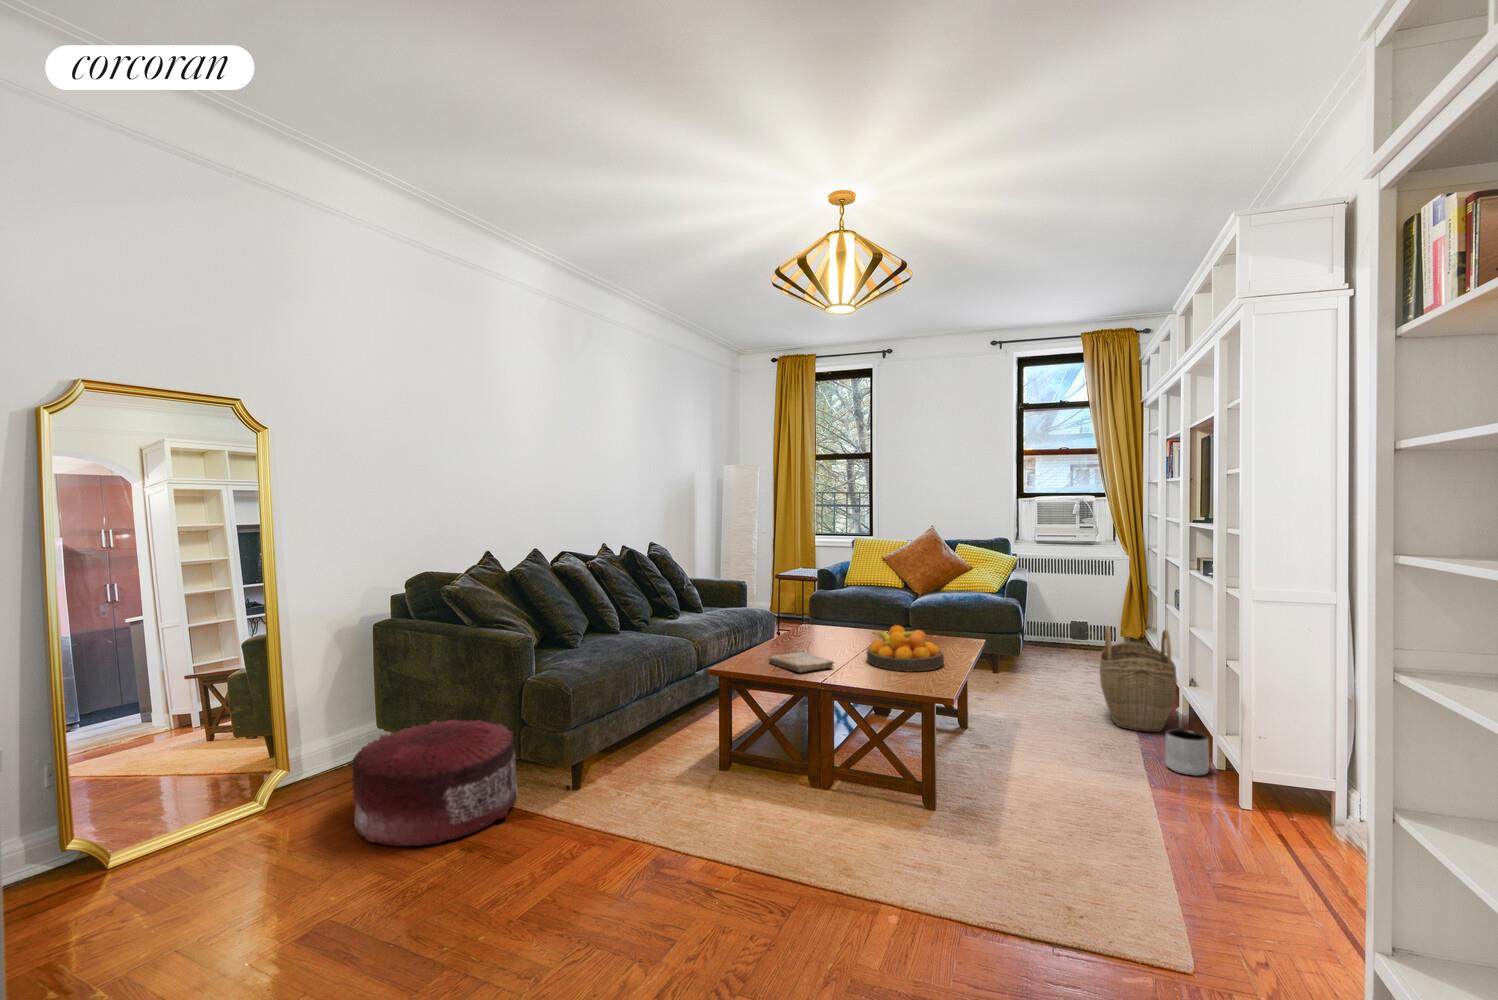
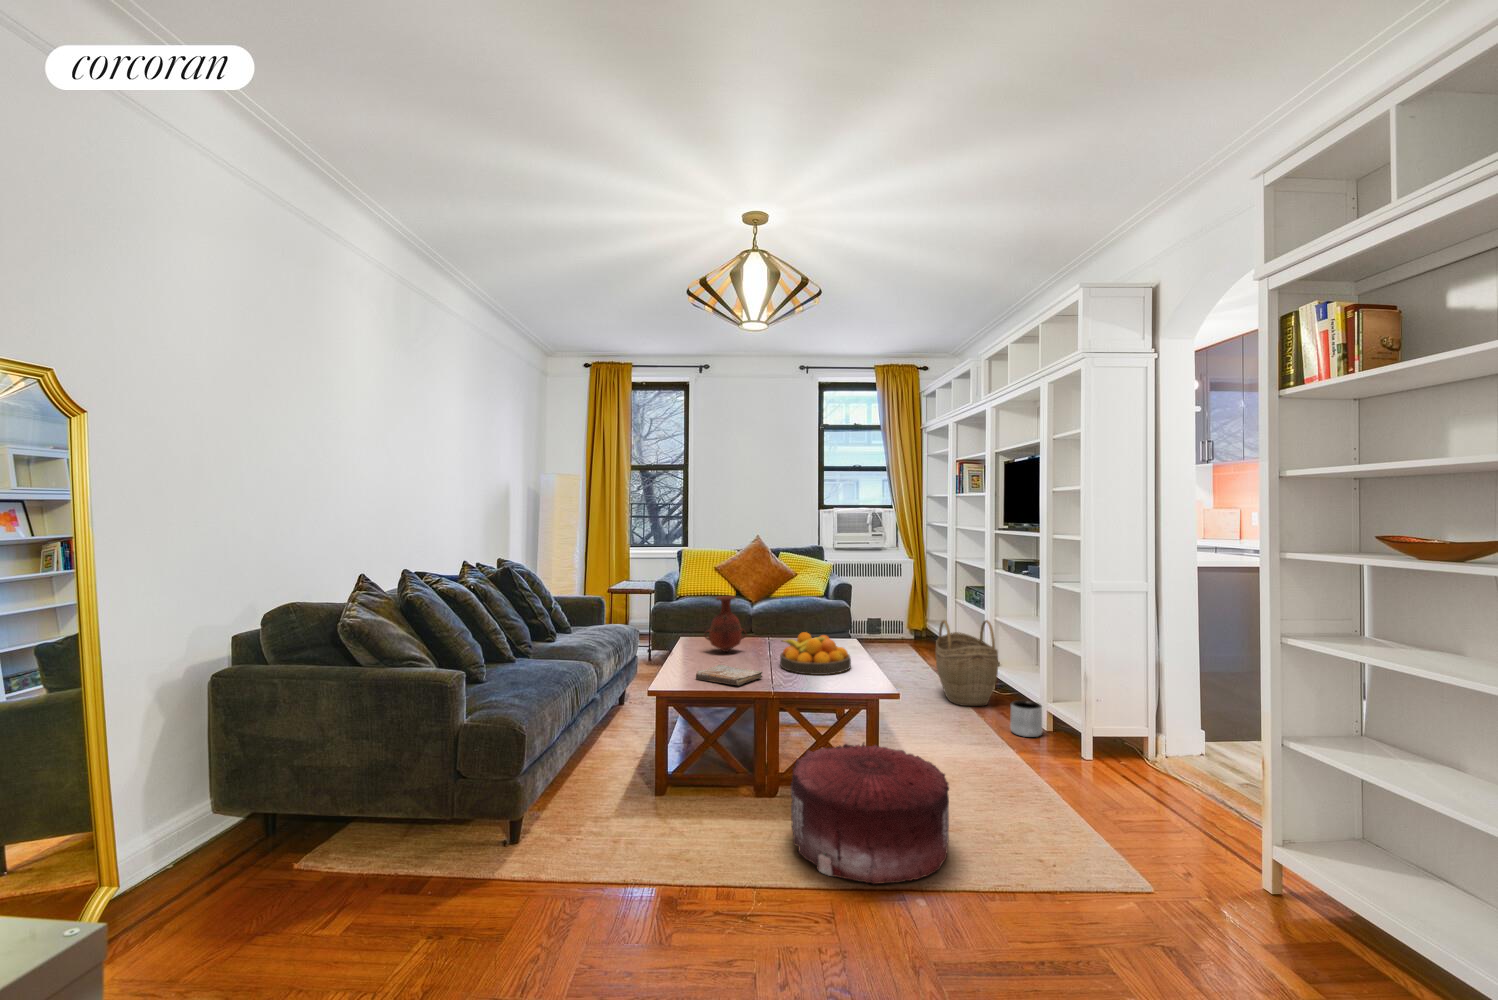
vase: none [809,584,852,641] -> present [704,596,746,652]
pouf: present [352,719,518,846] -> present [790,743,949,884]

